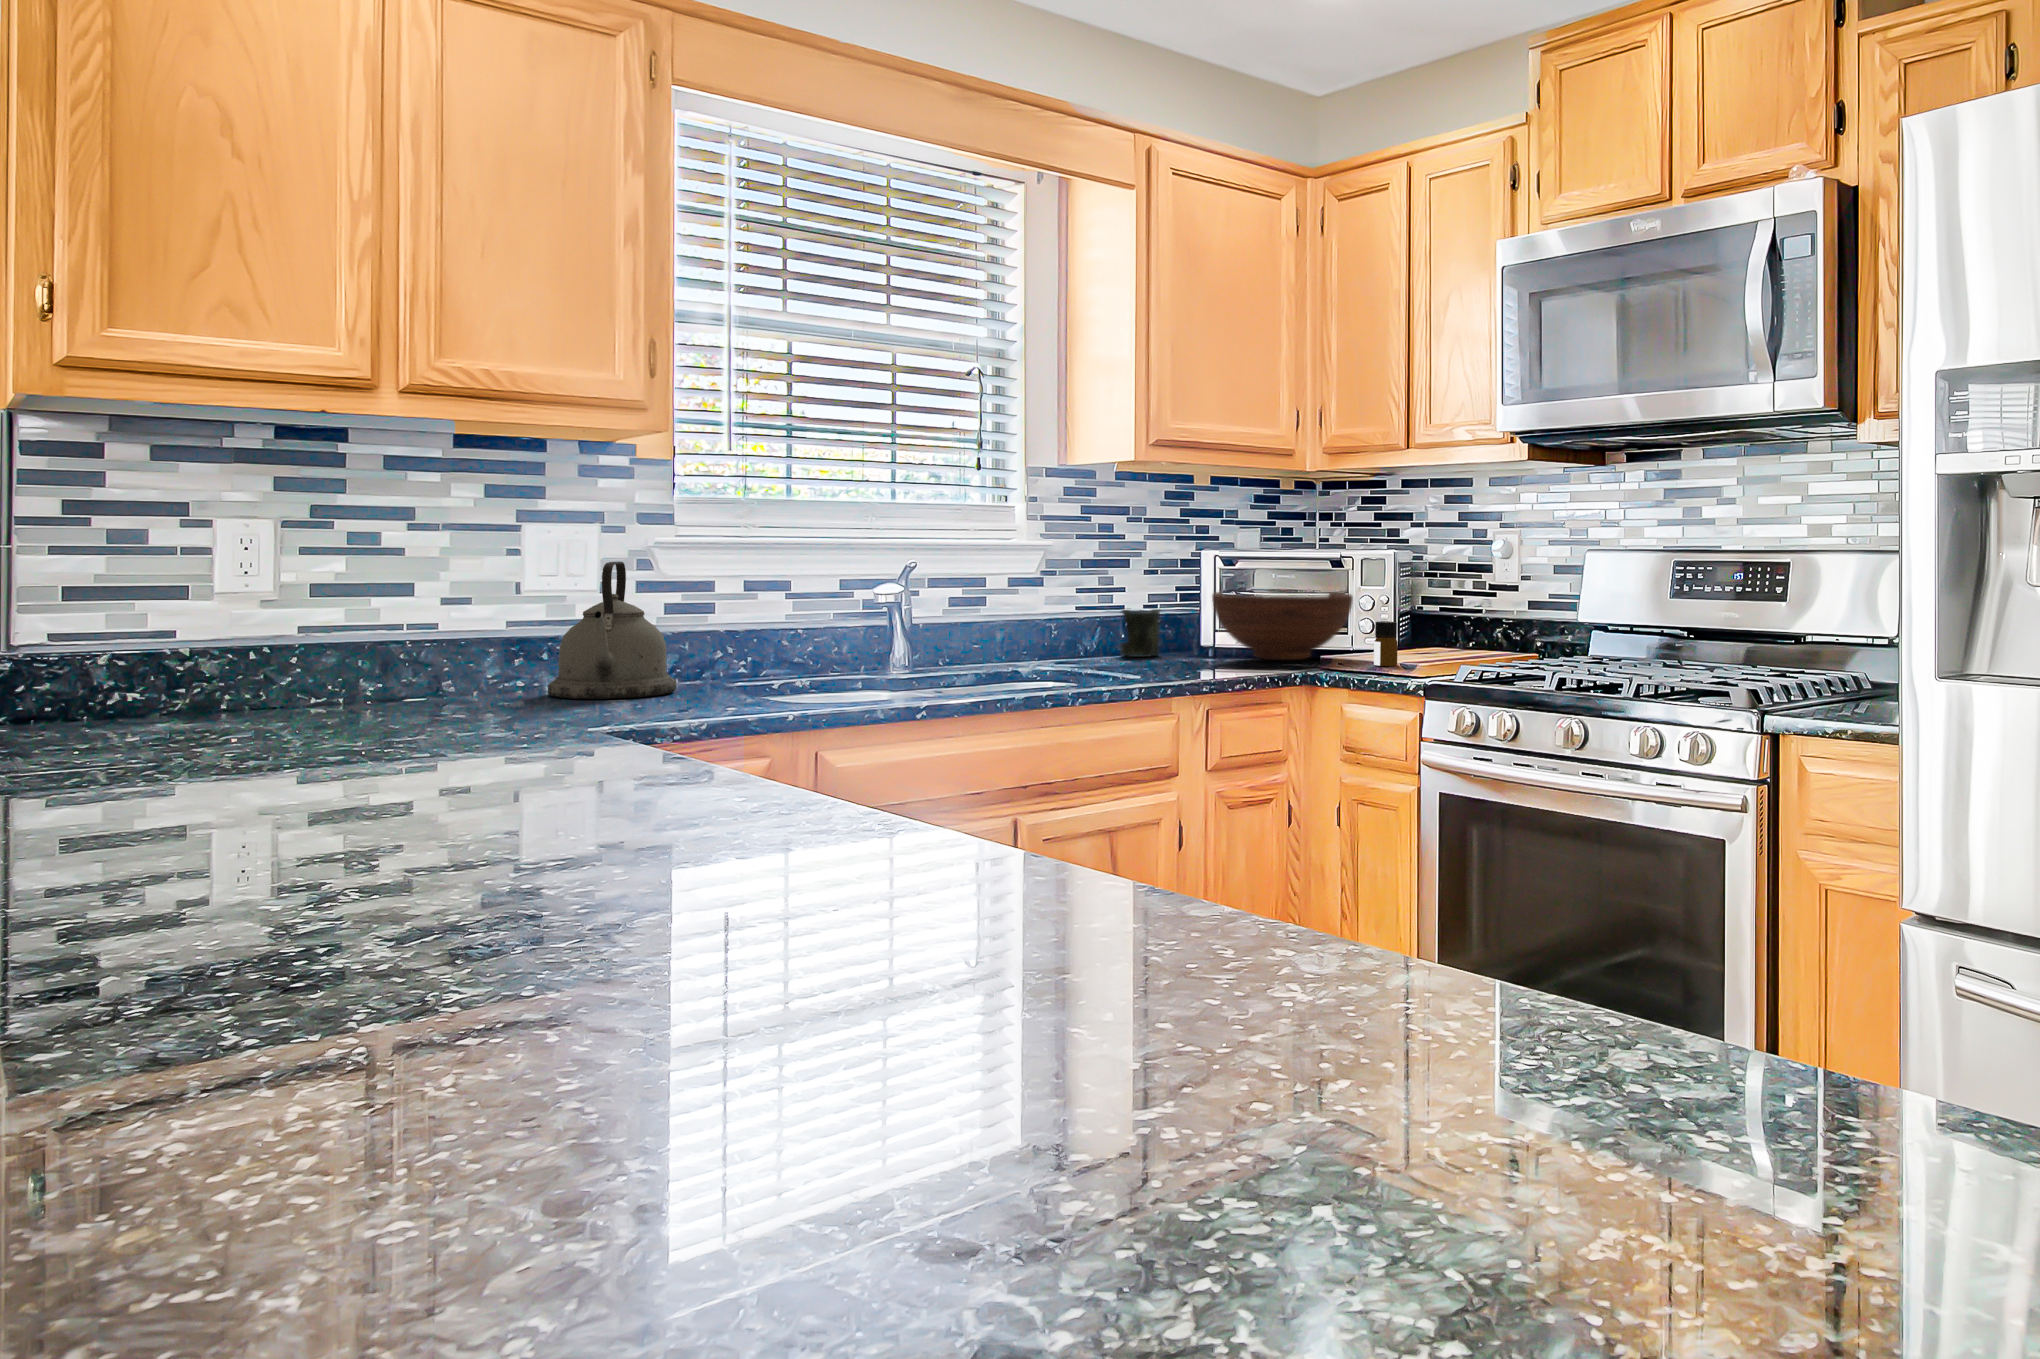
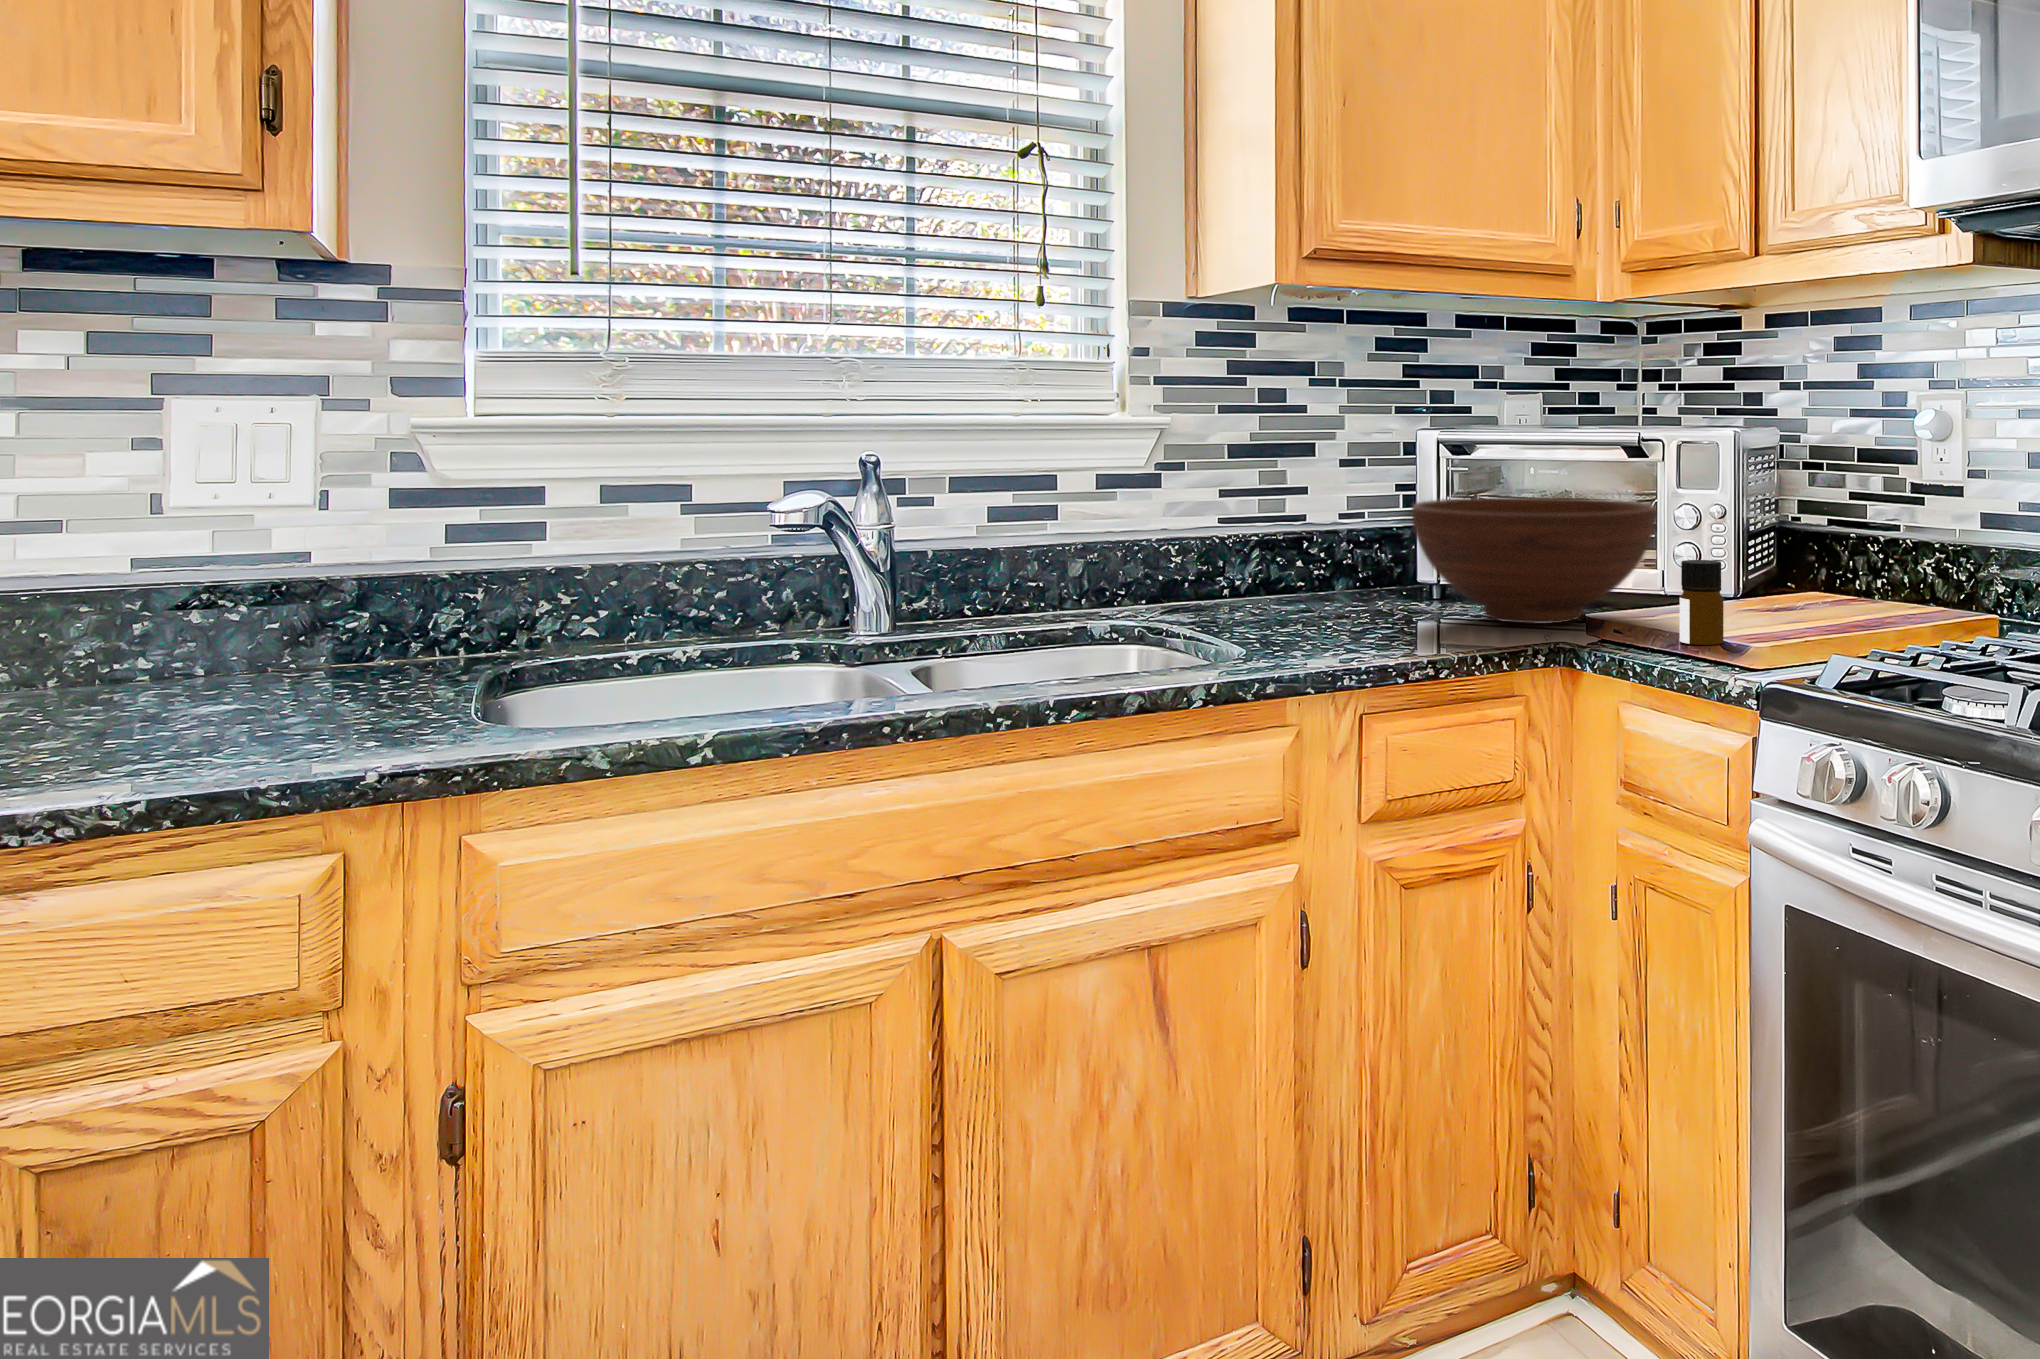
kettle: present [548,562,676,699] -> none [104,459,371,716]
mug: present [1120,609,1160,657] -> none [1283,525,1352,607]

